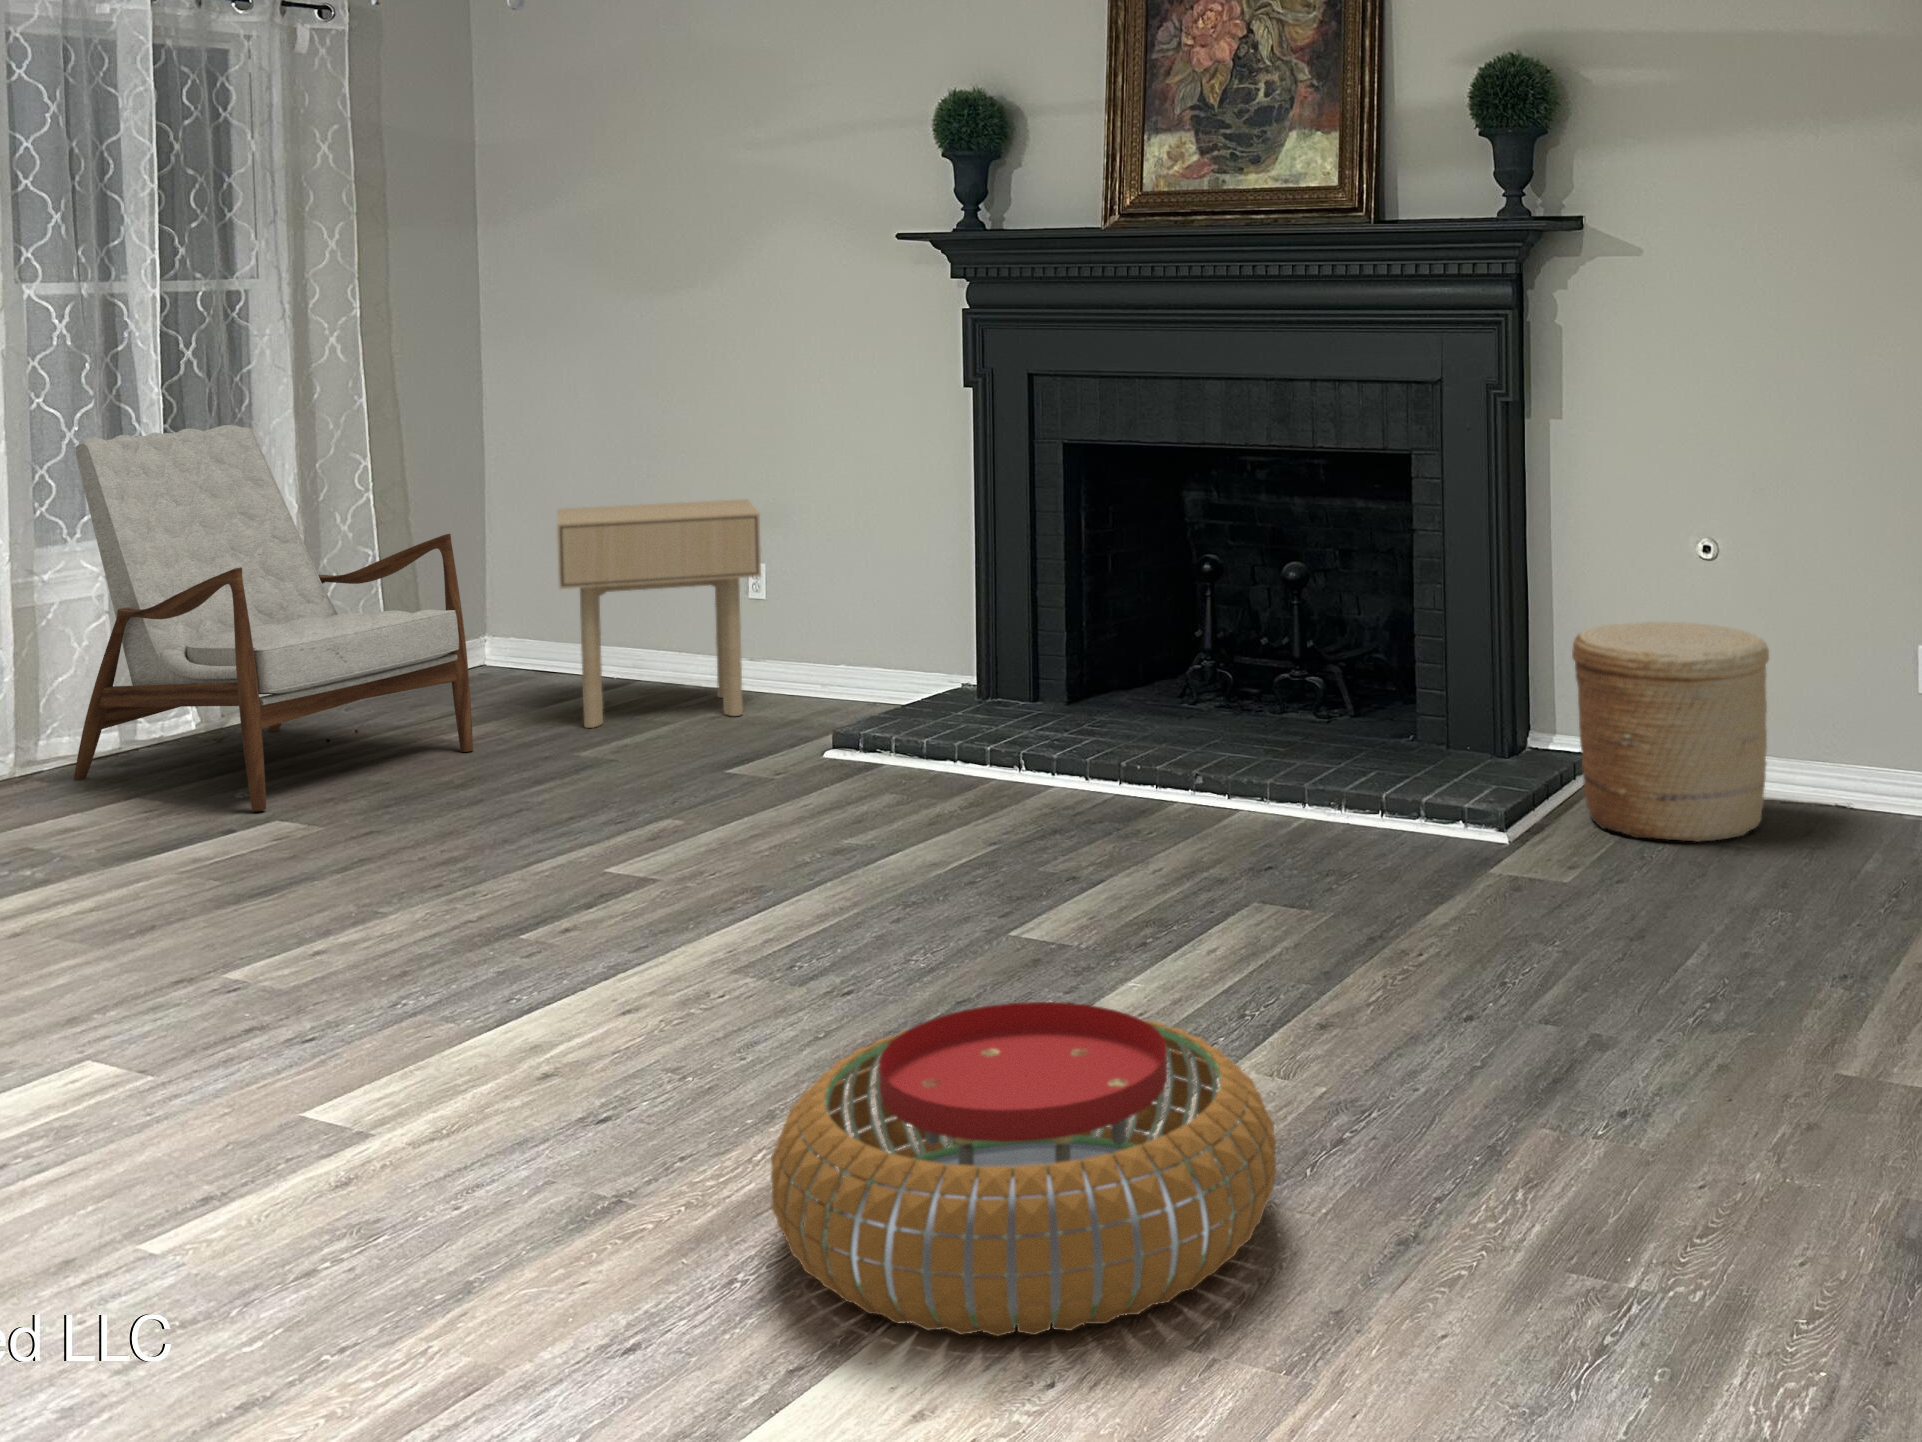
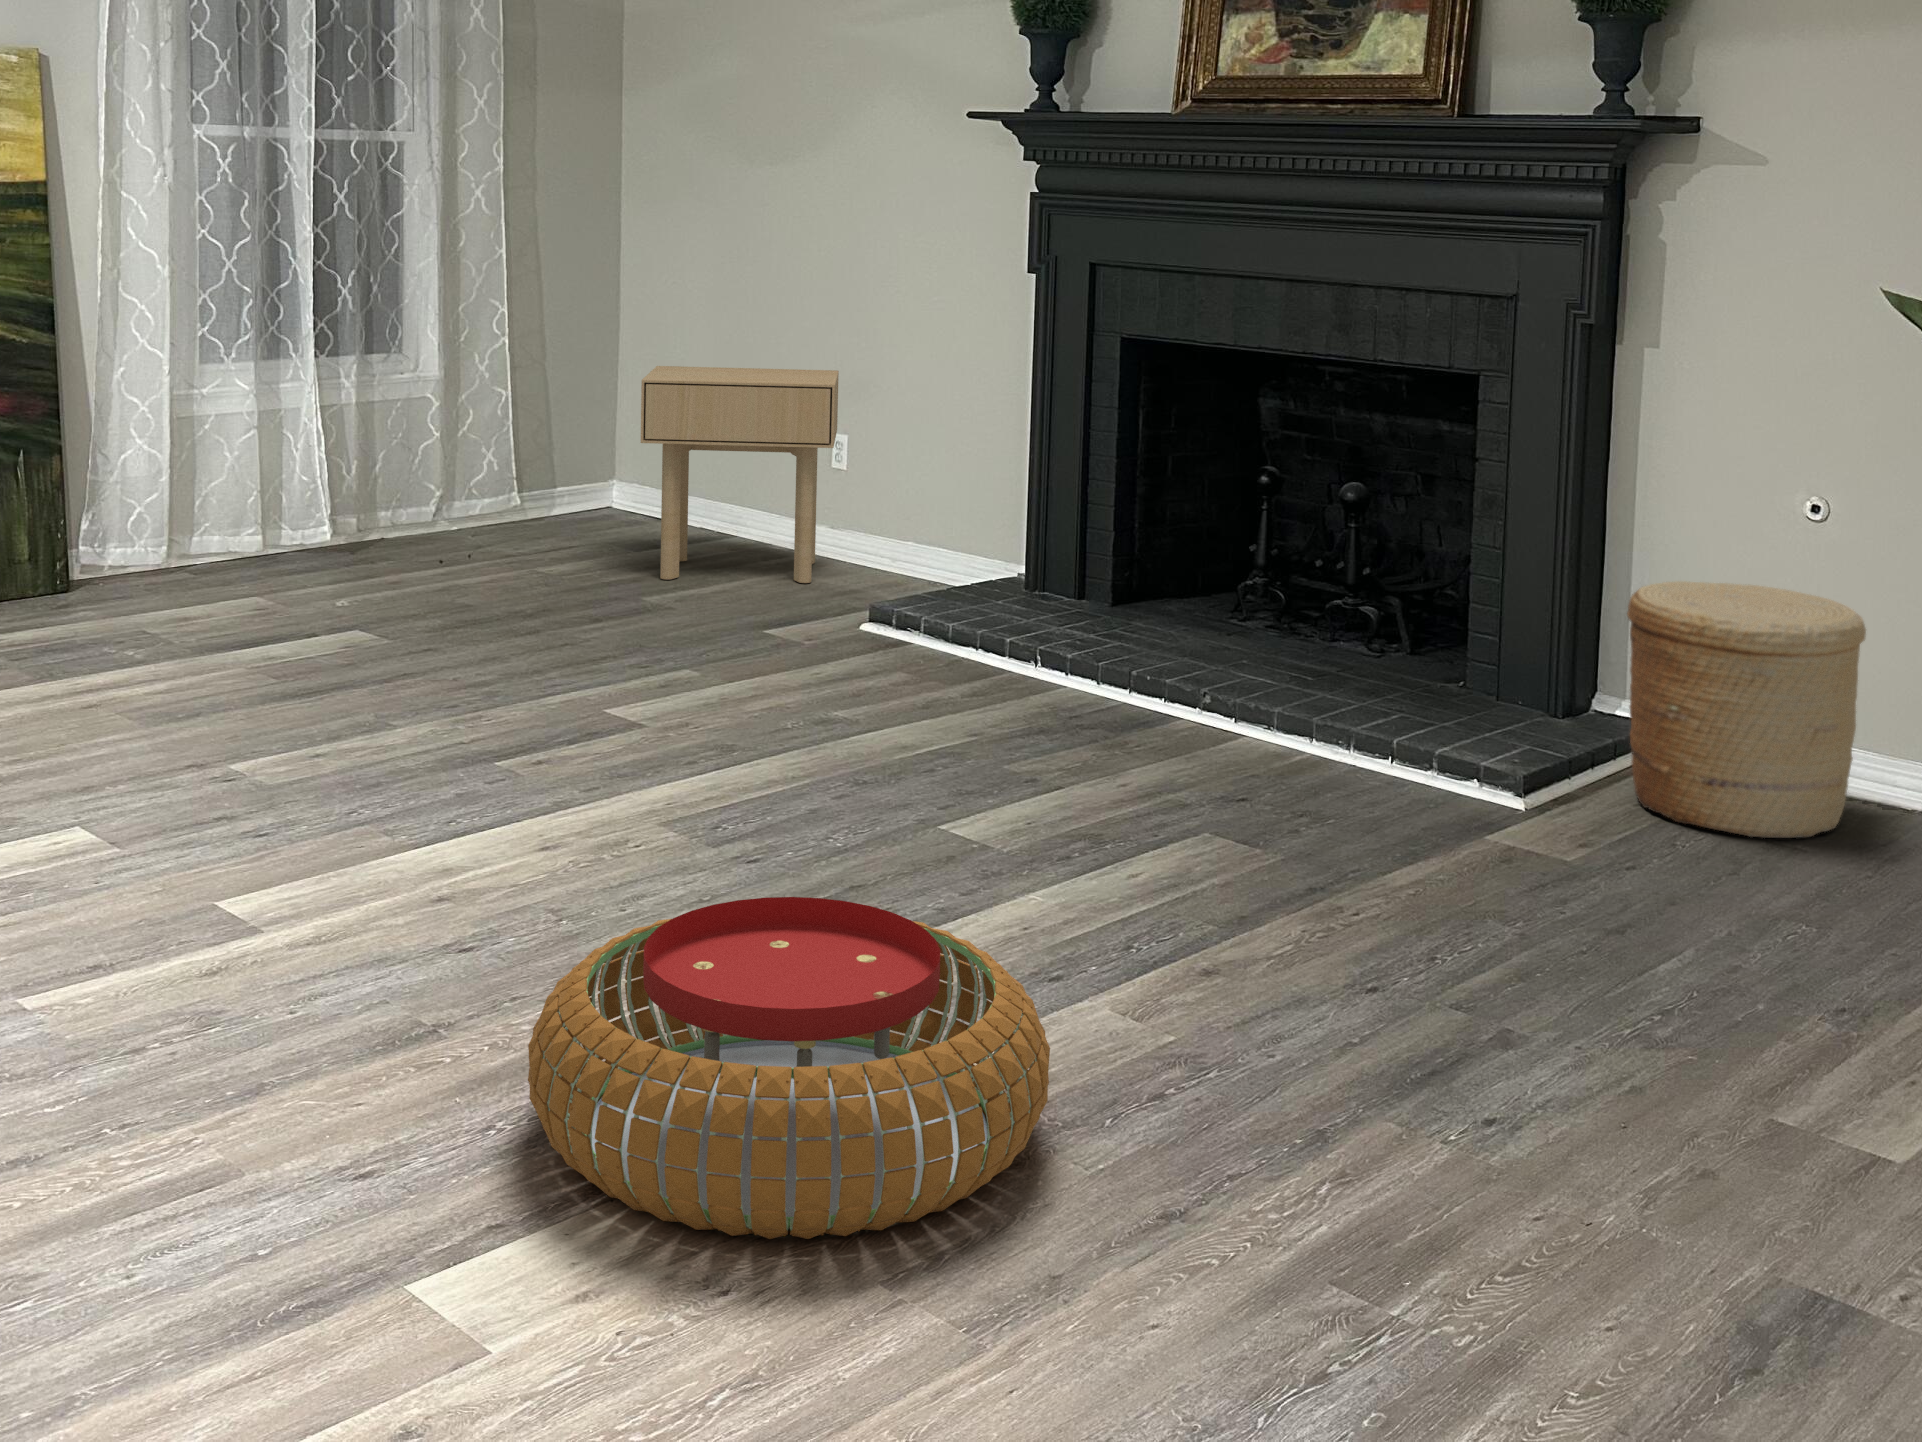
armchair: present [74,425,473,811] -> none [211,265,551,623]

